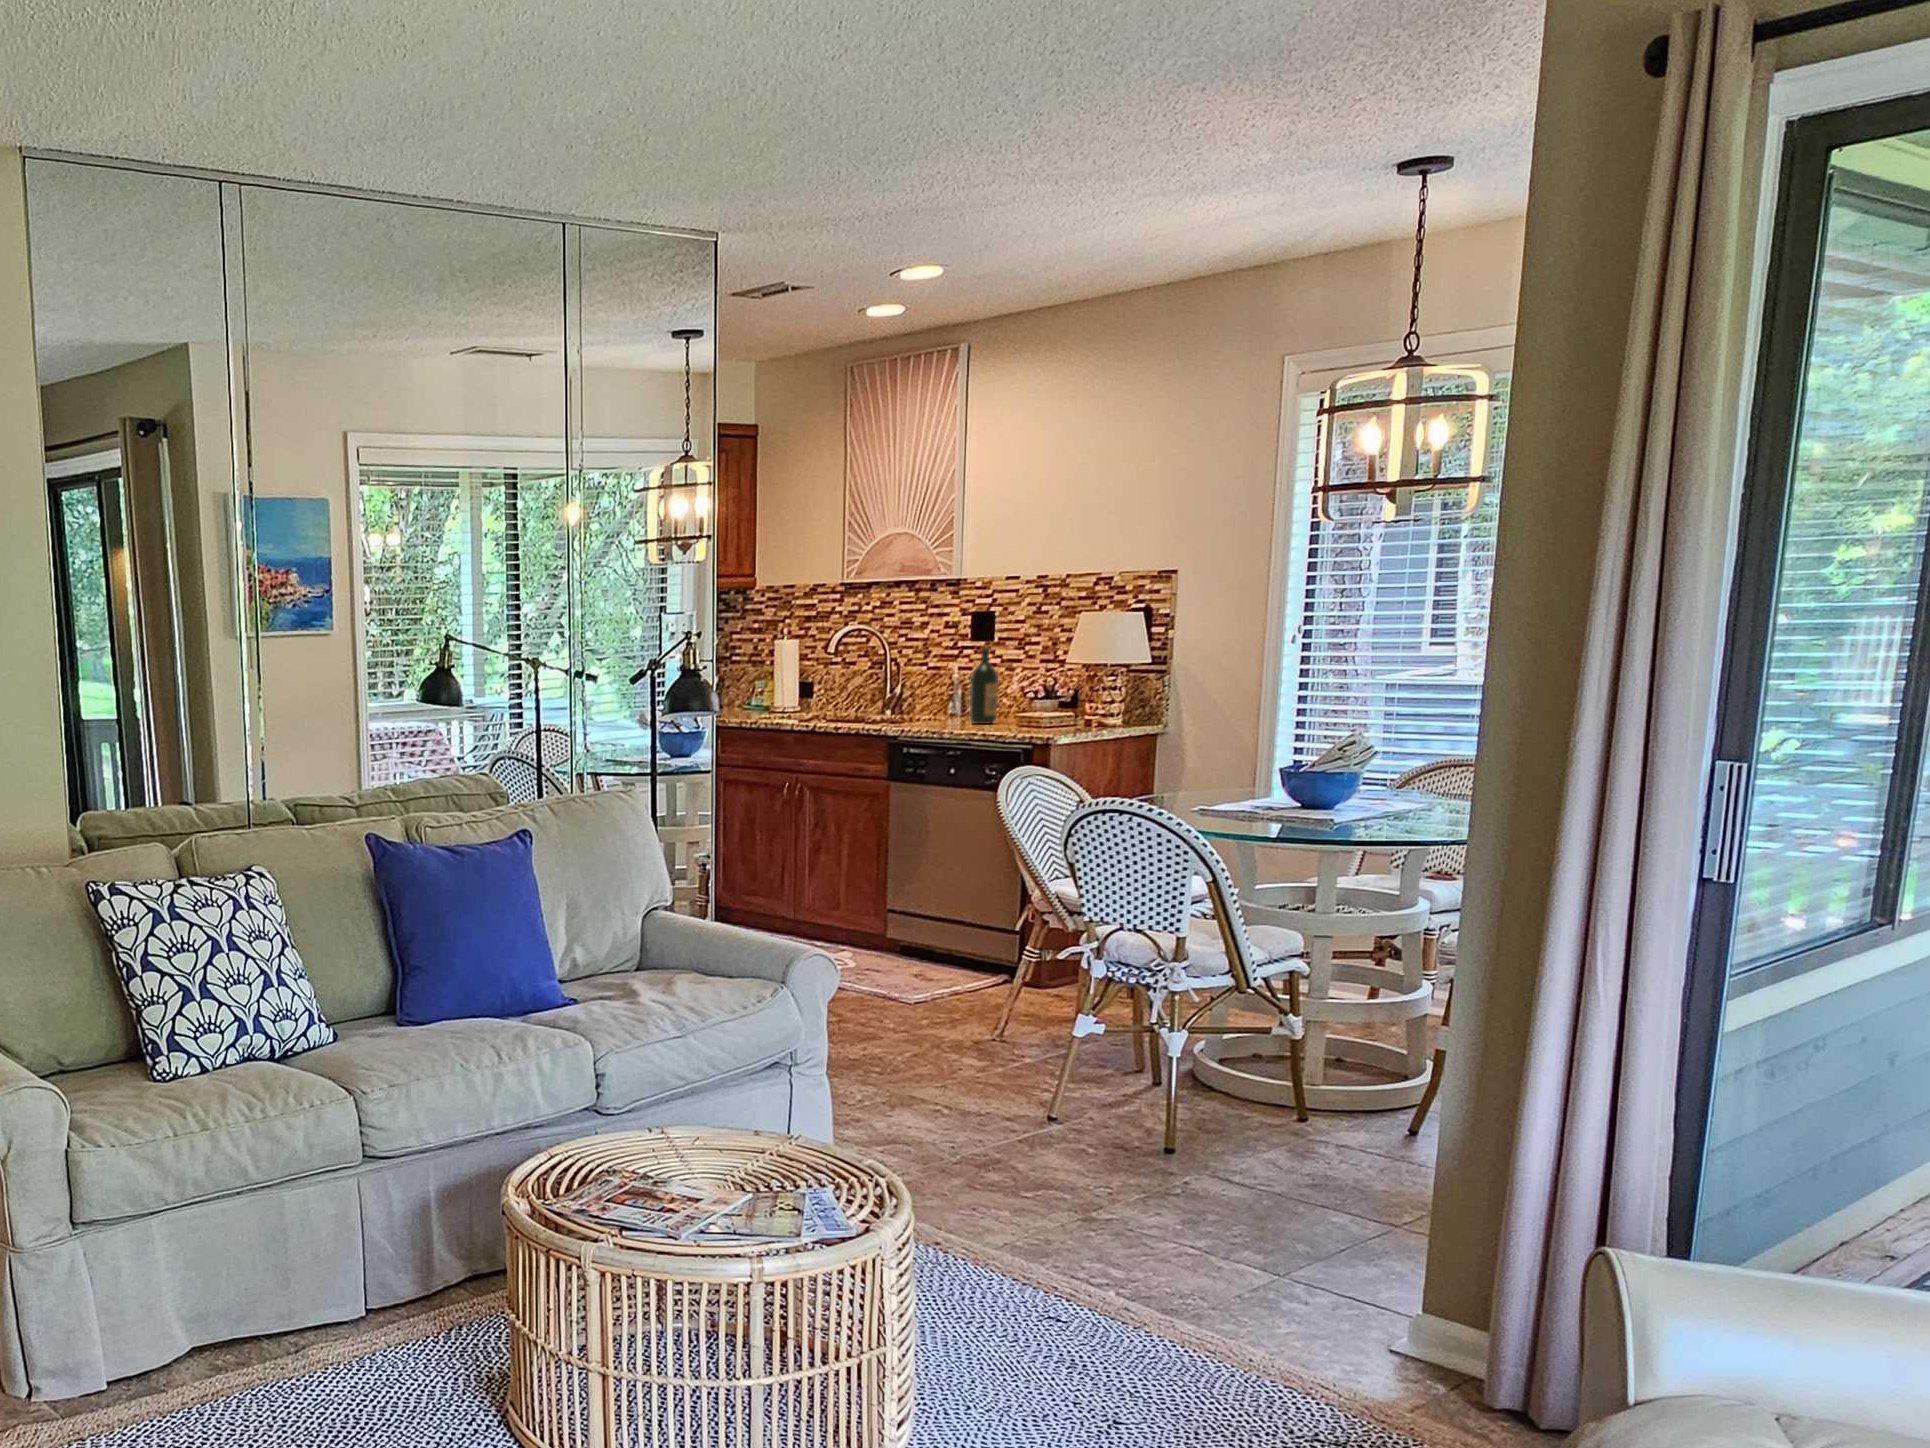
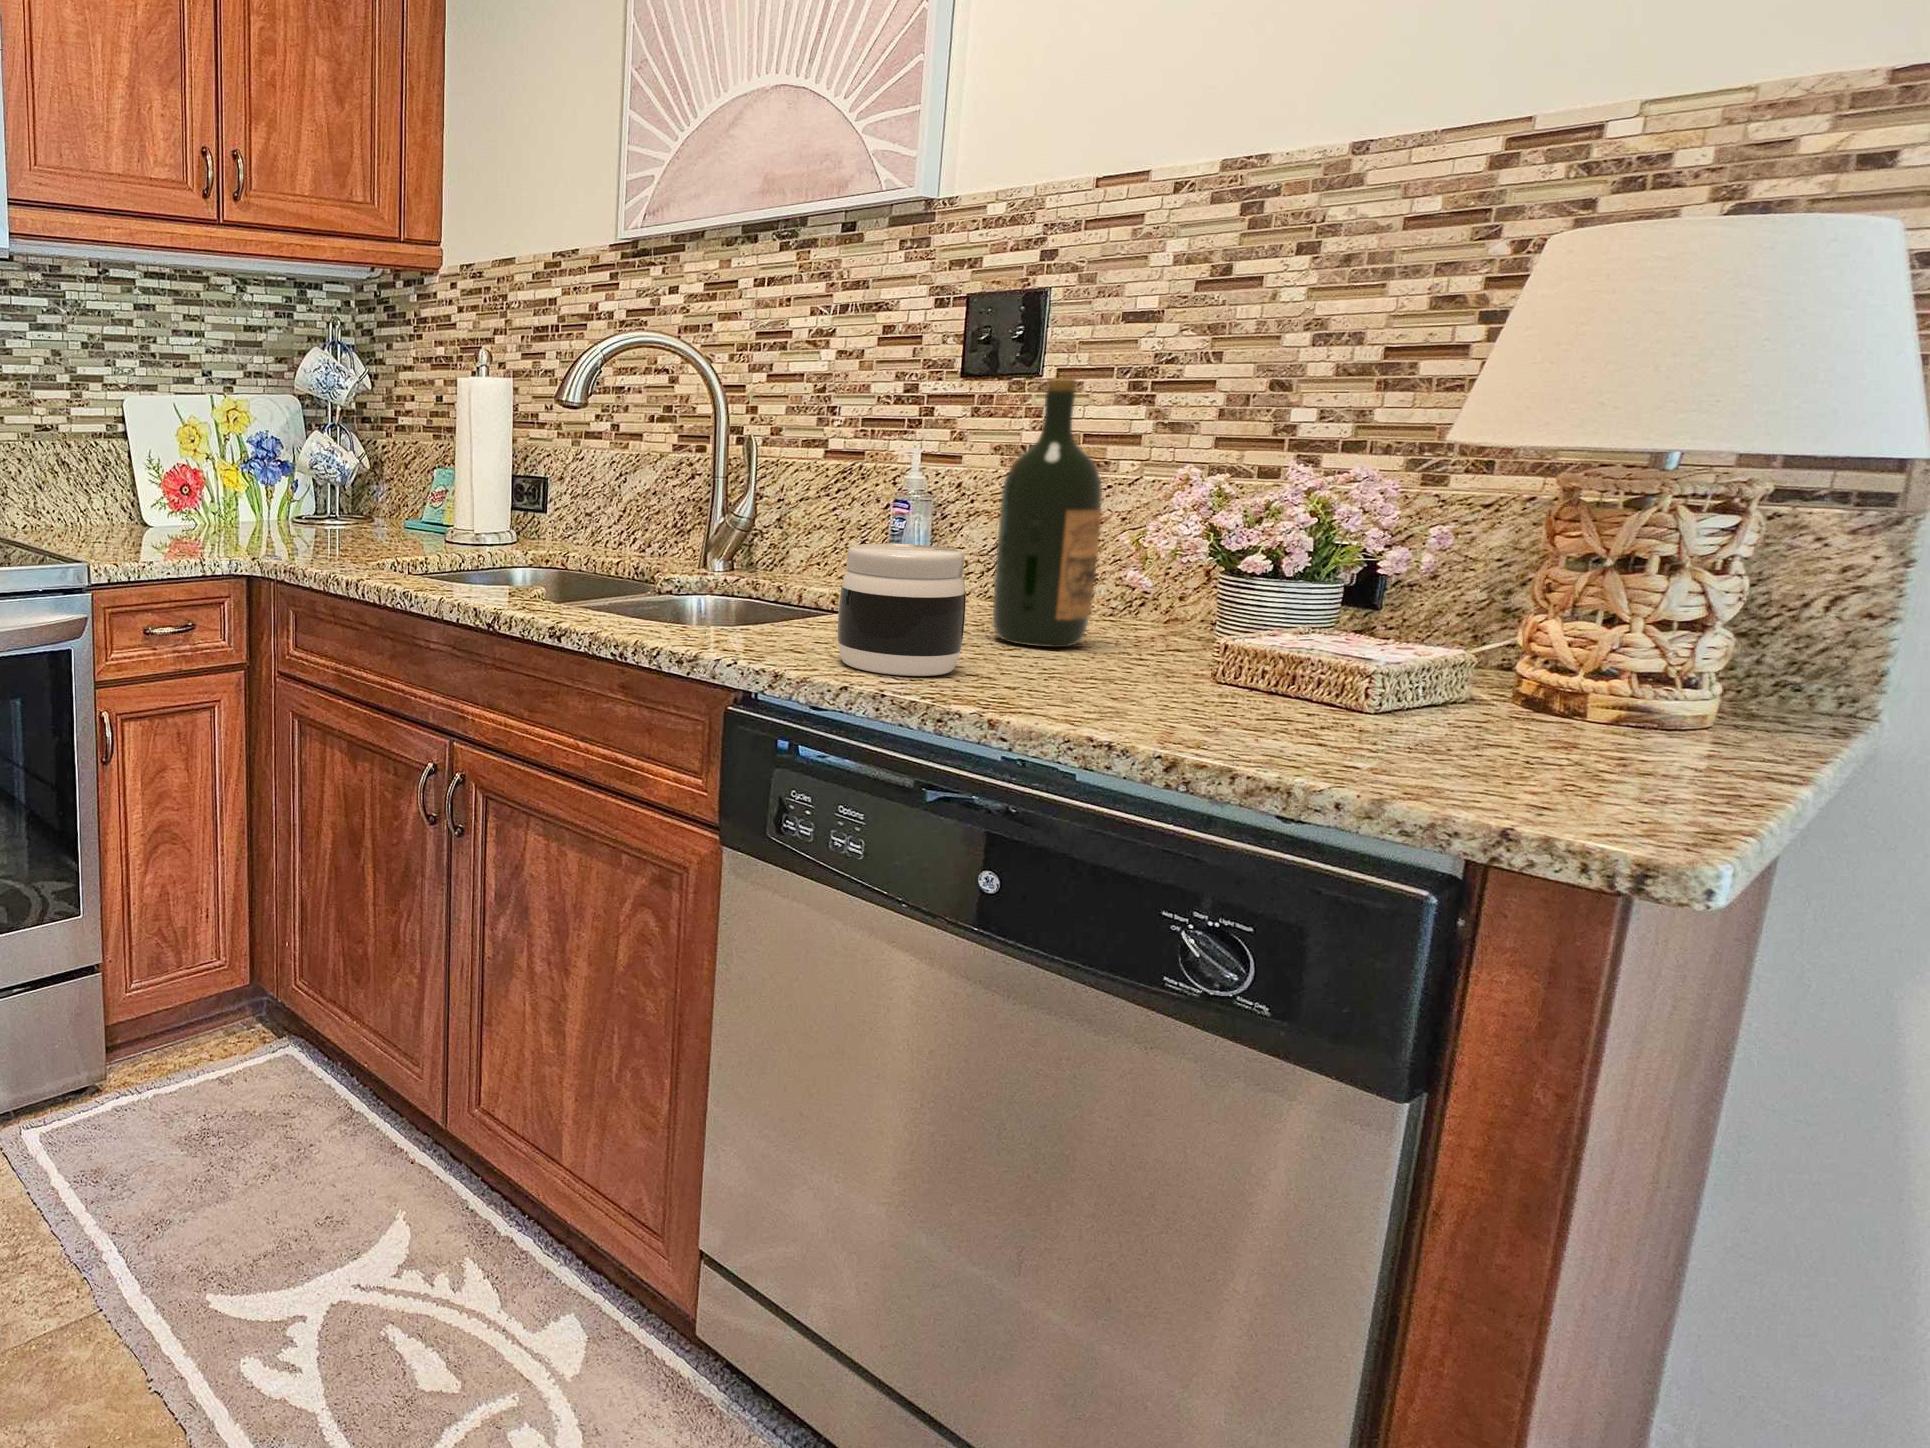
jar: none [920,695,952,728] -> present [838,544,966,676]

